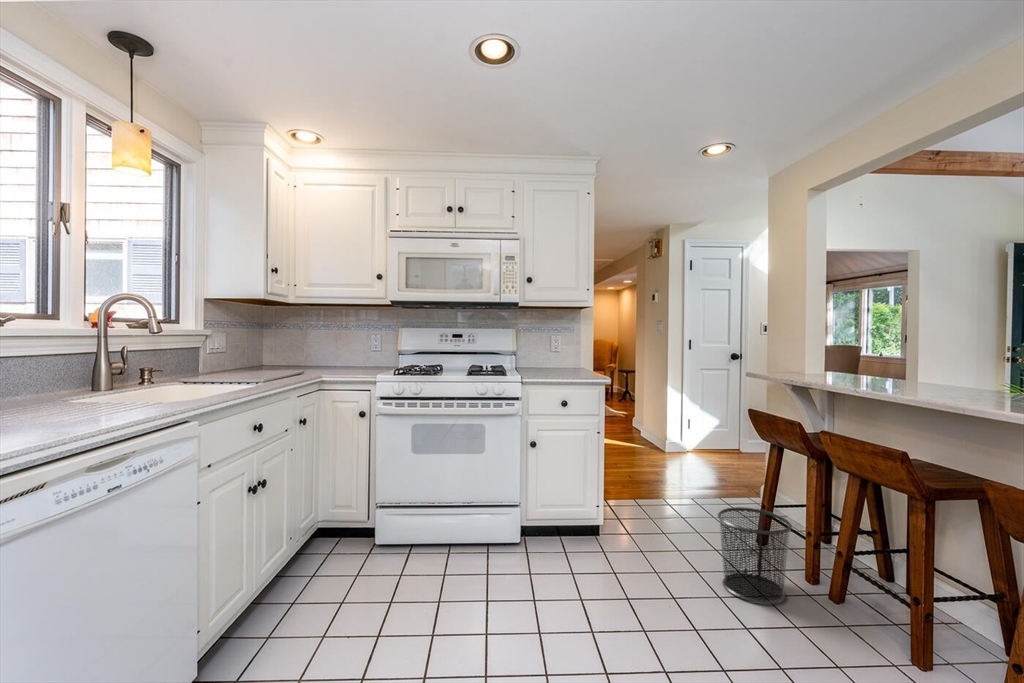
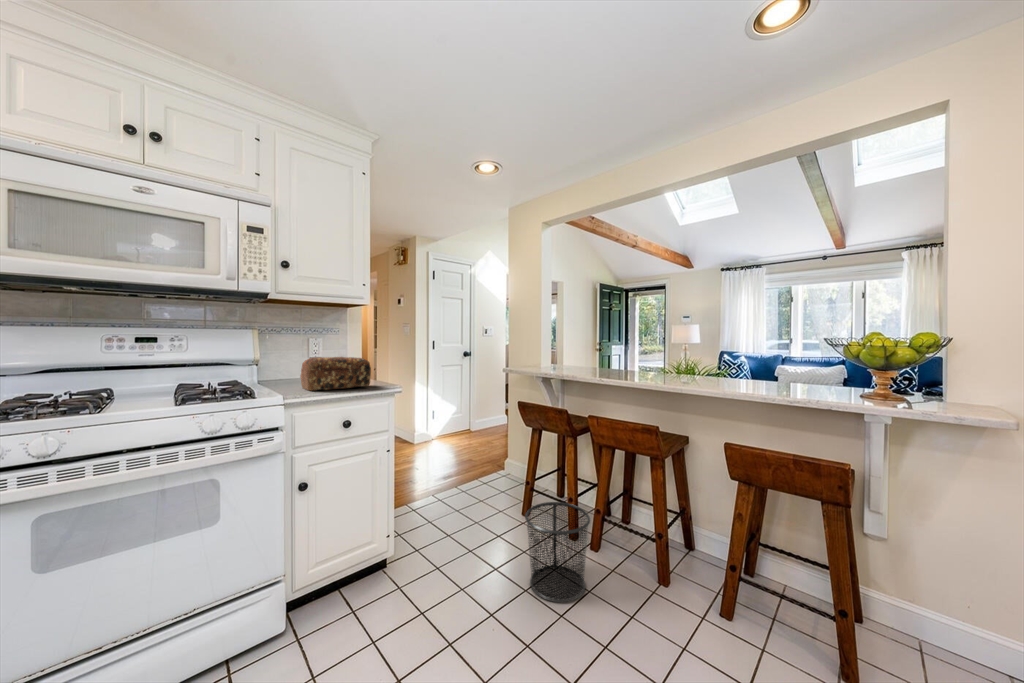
bread loaf: none [539,350,588,376] -> present [300,357,371,391]

